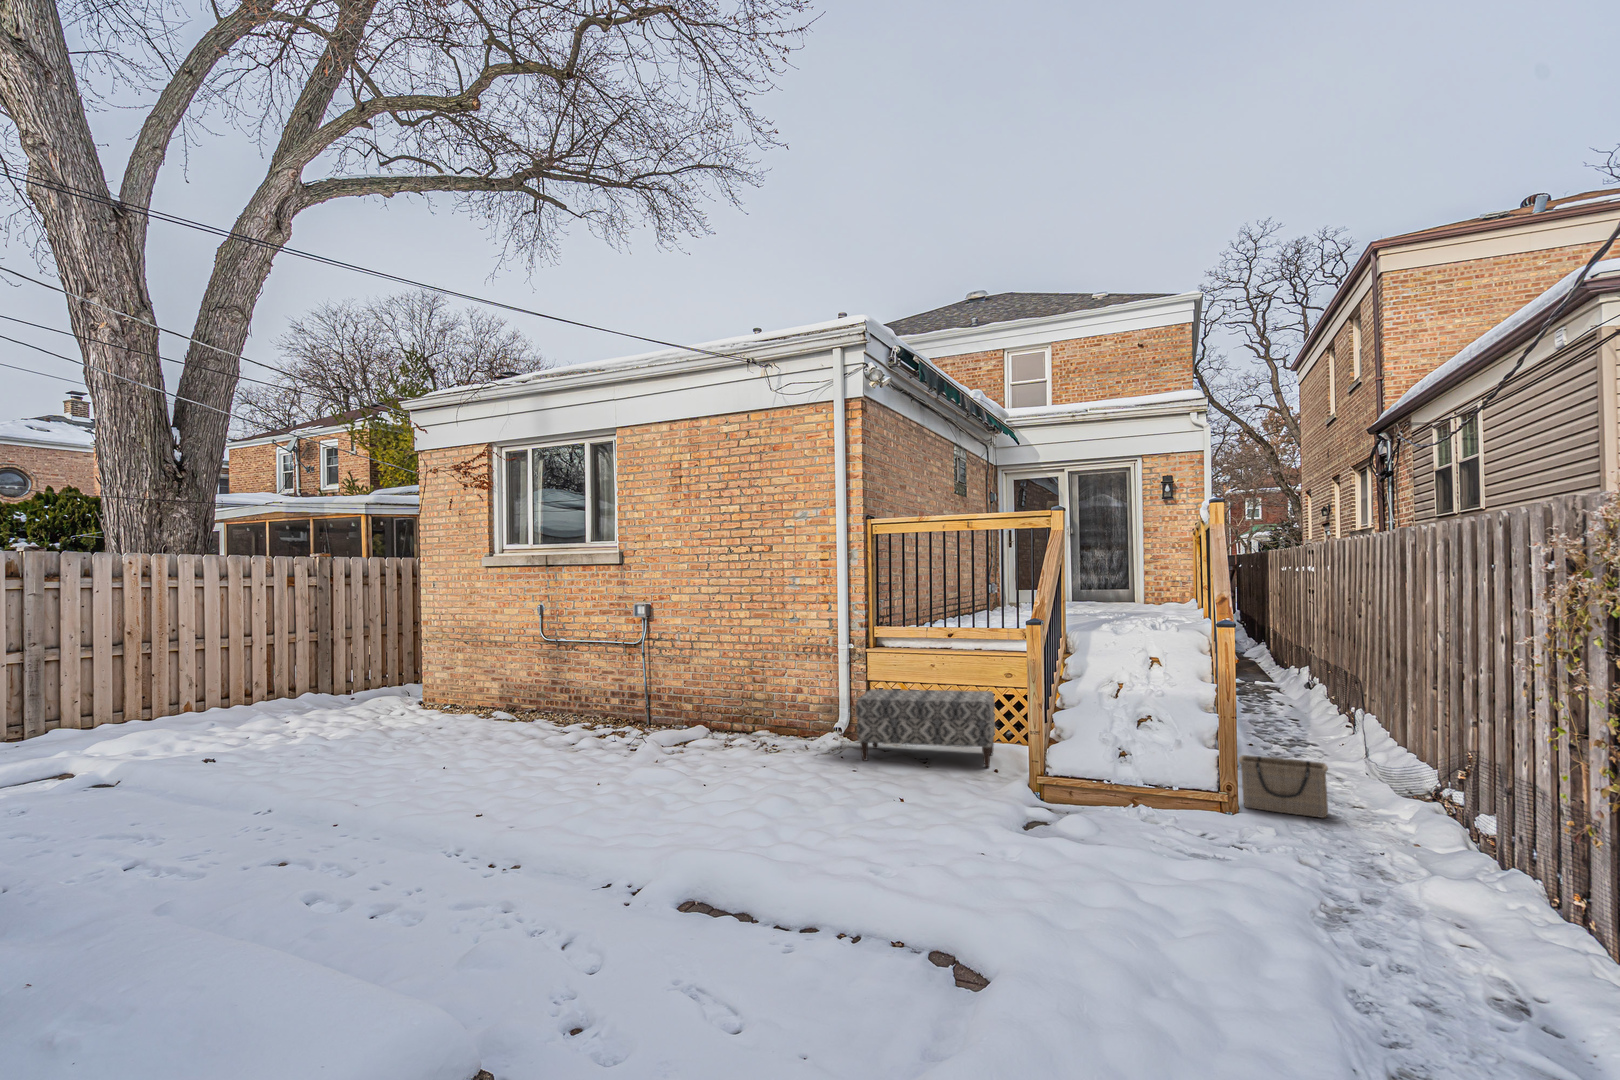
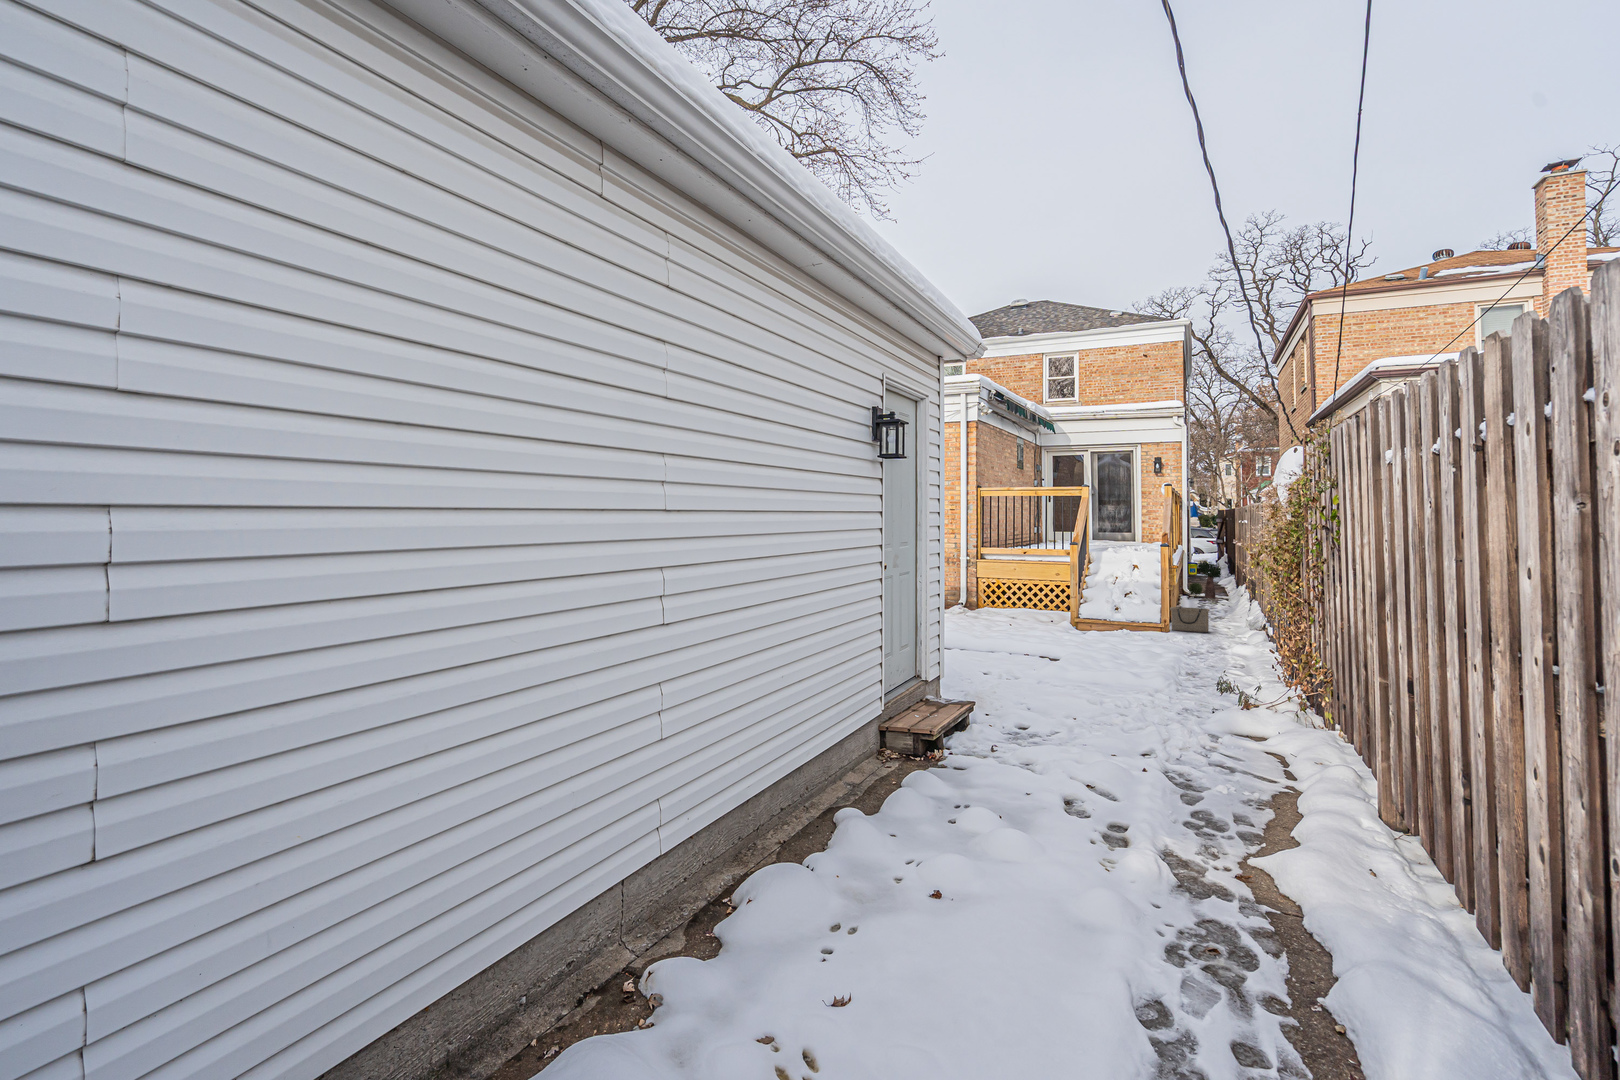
potted plant: none [1232,636,1286,698] -> present [1189,561,1221,598]
bench: present [856,689,995,767] -> none [977,583,1050,619]

